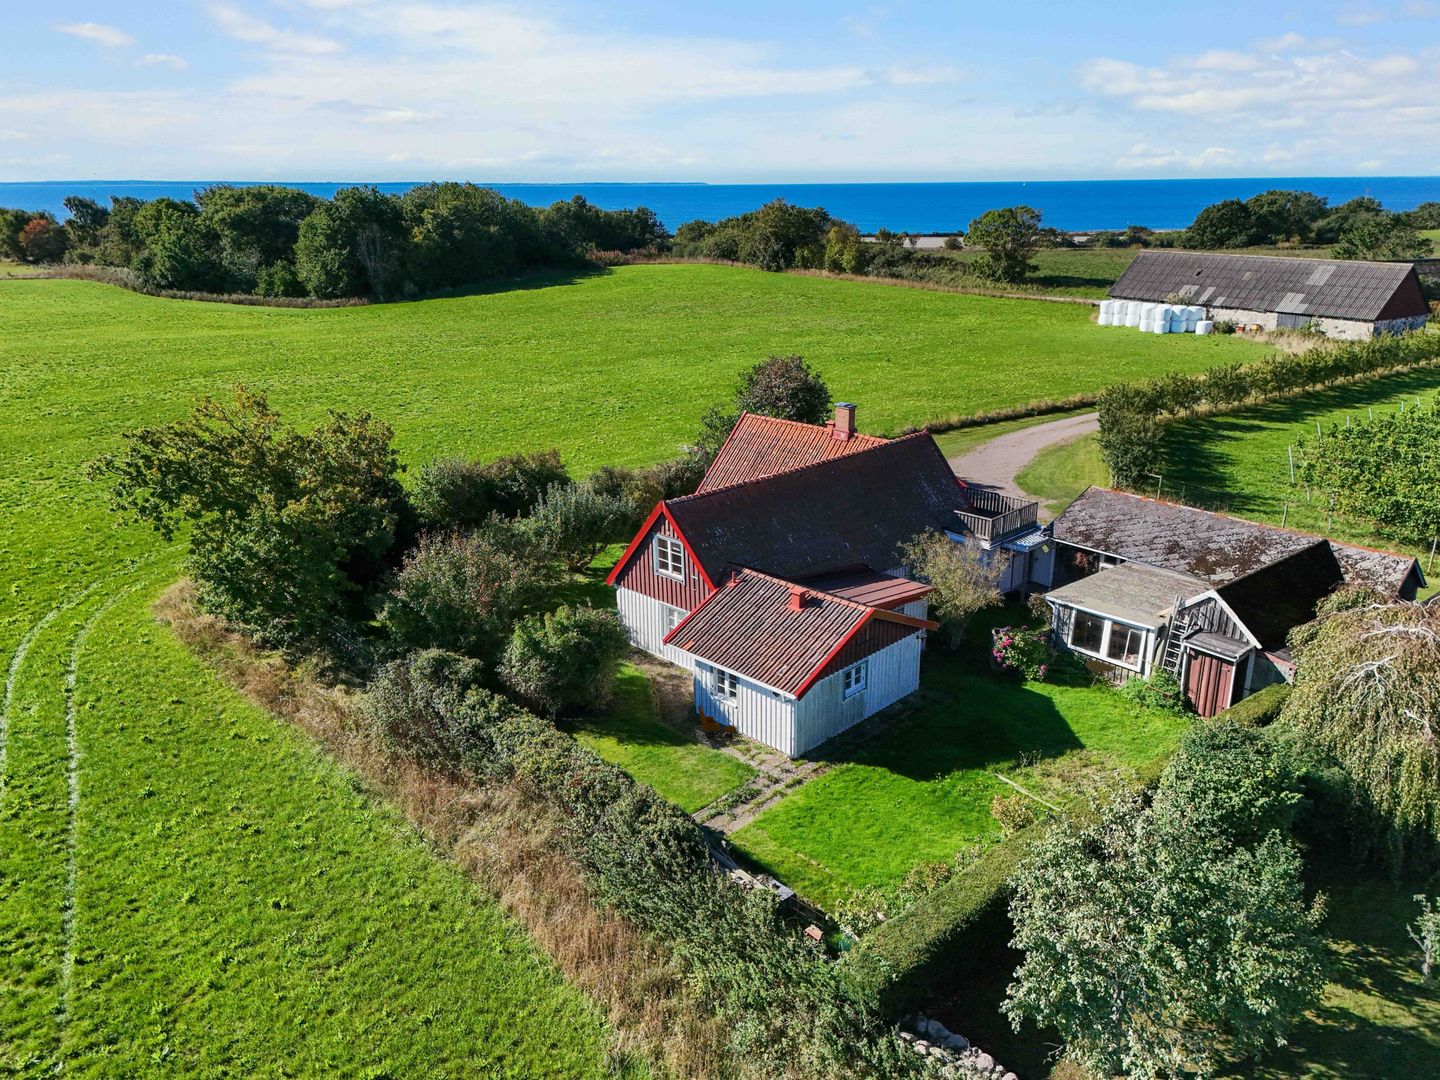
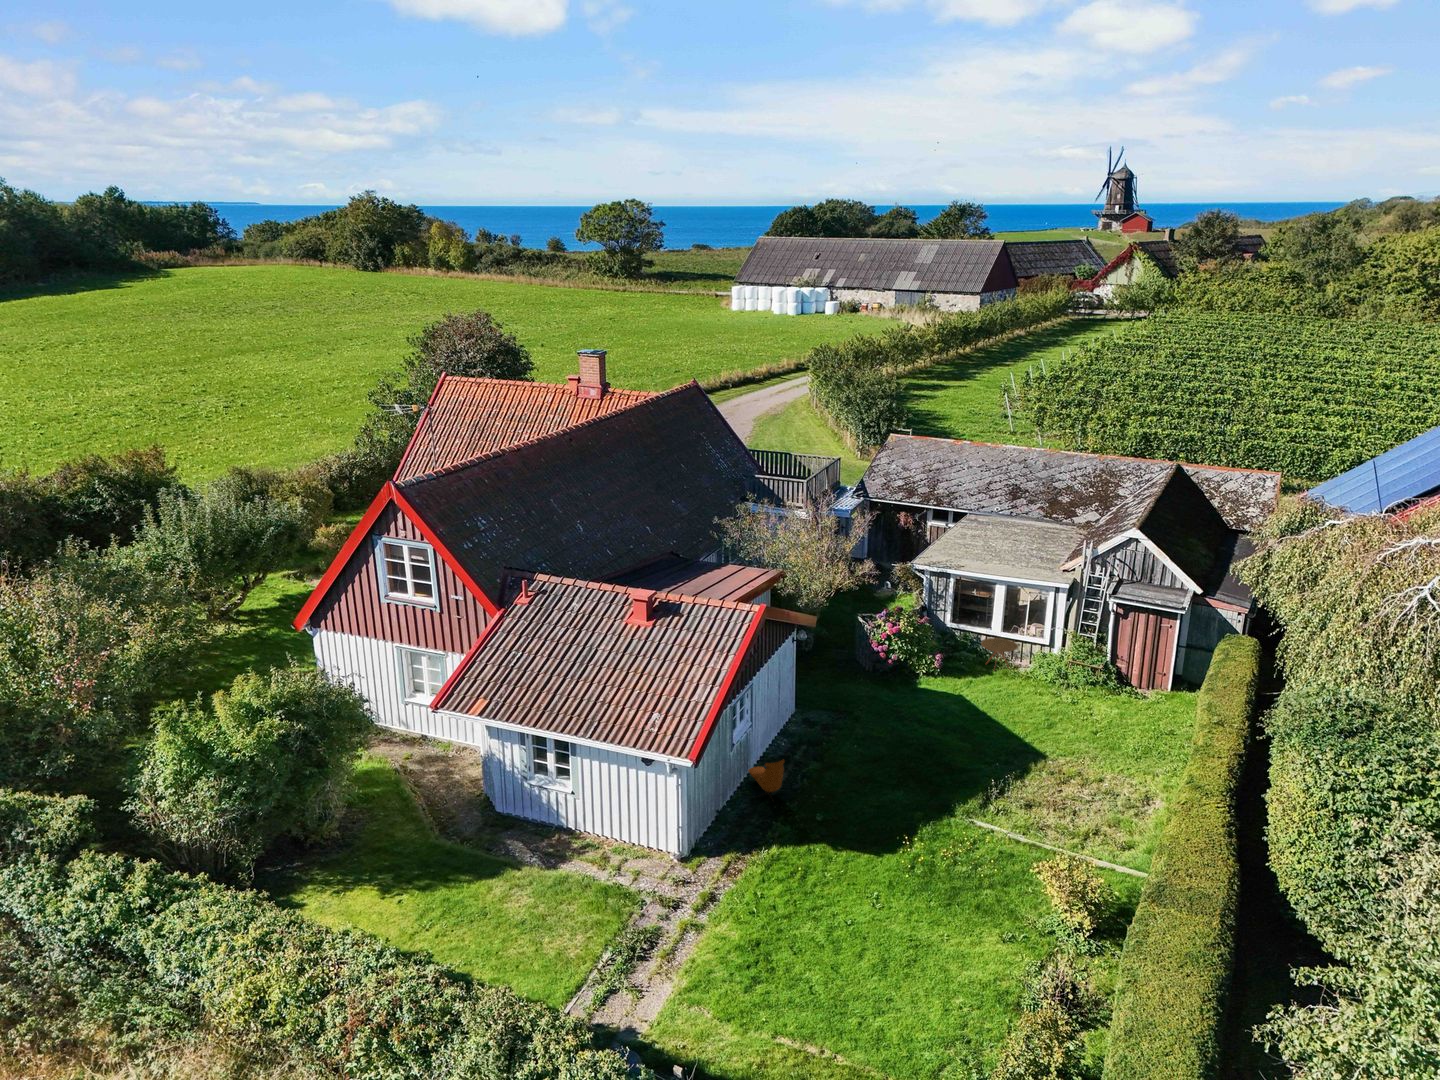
lounge chair: present [698,705,737,736] -> present [748,760,784,798]

